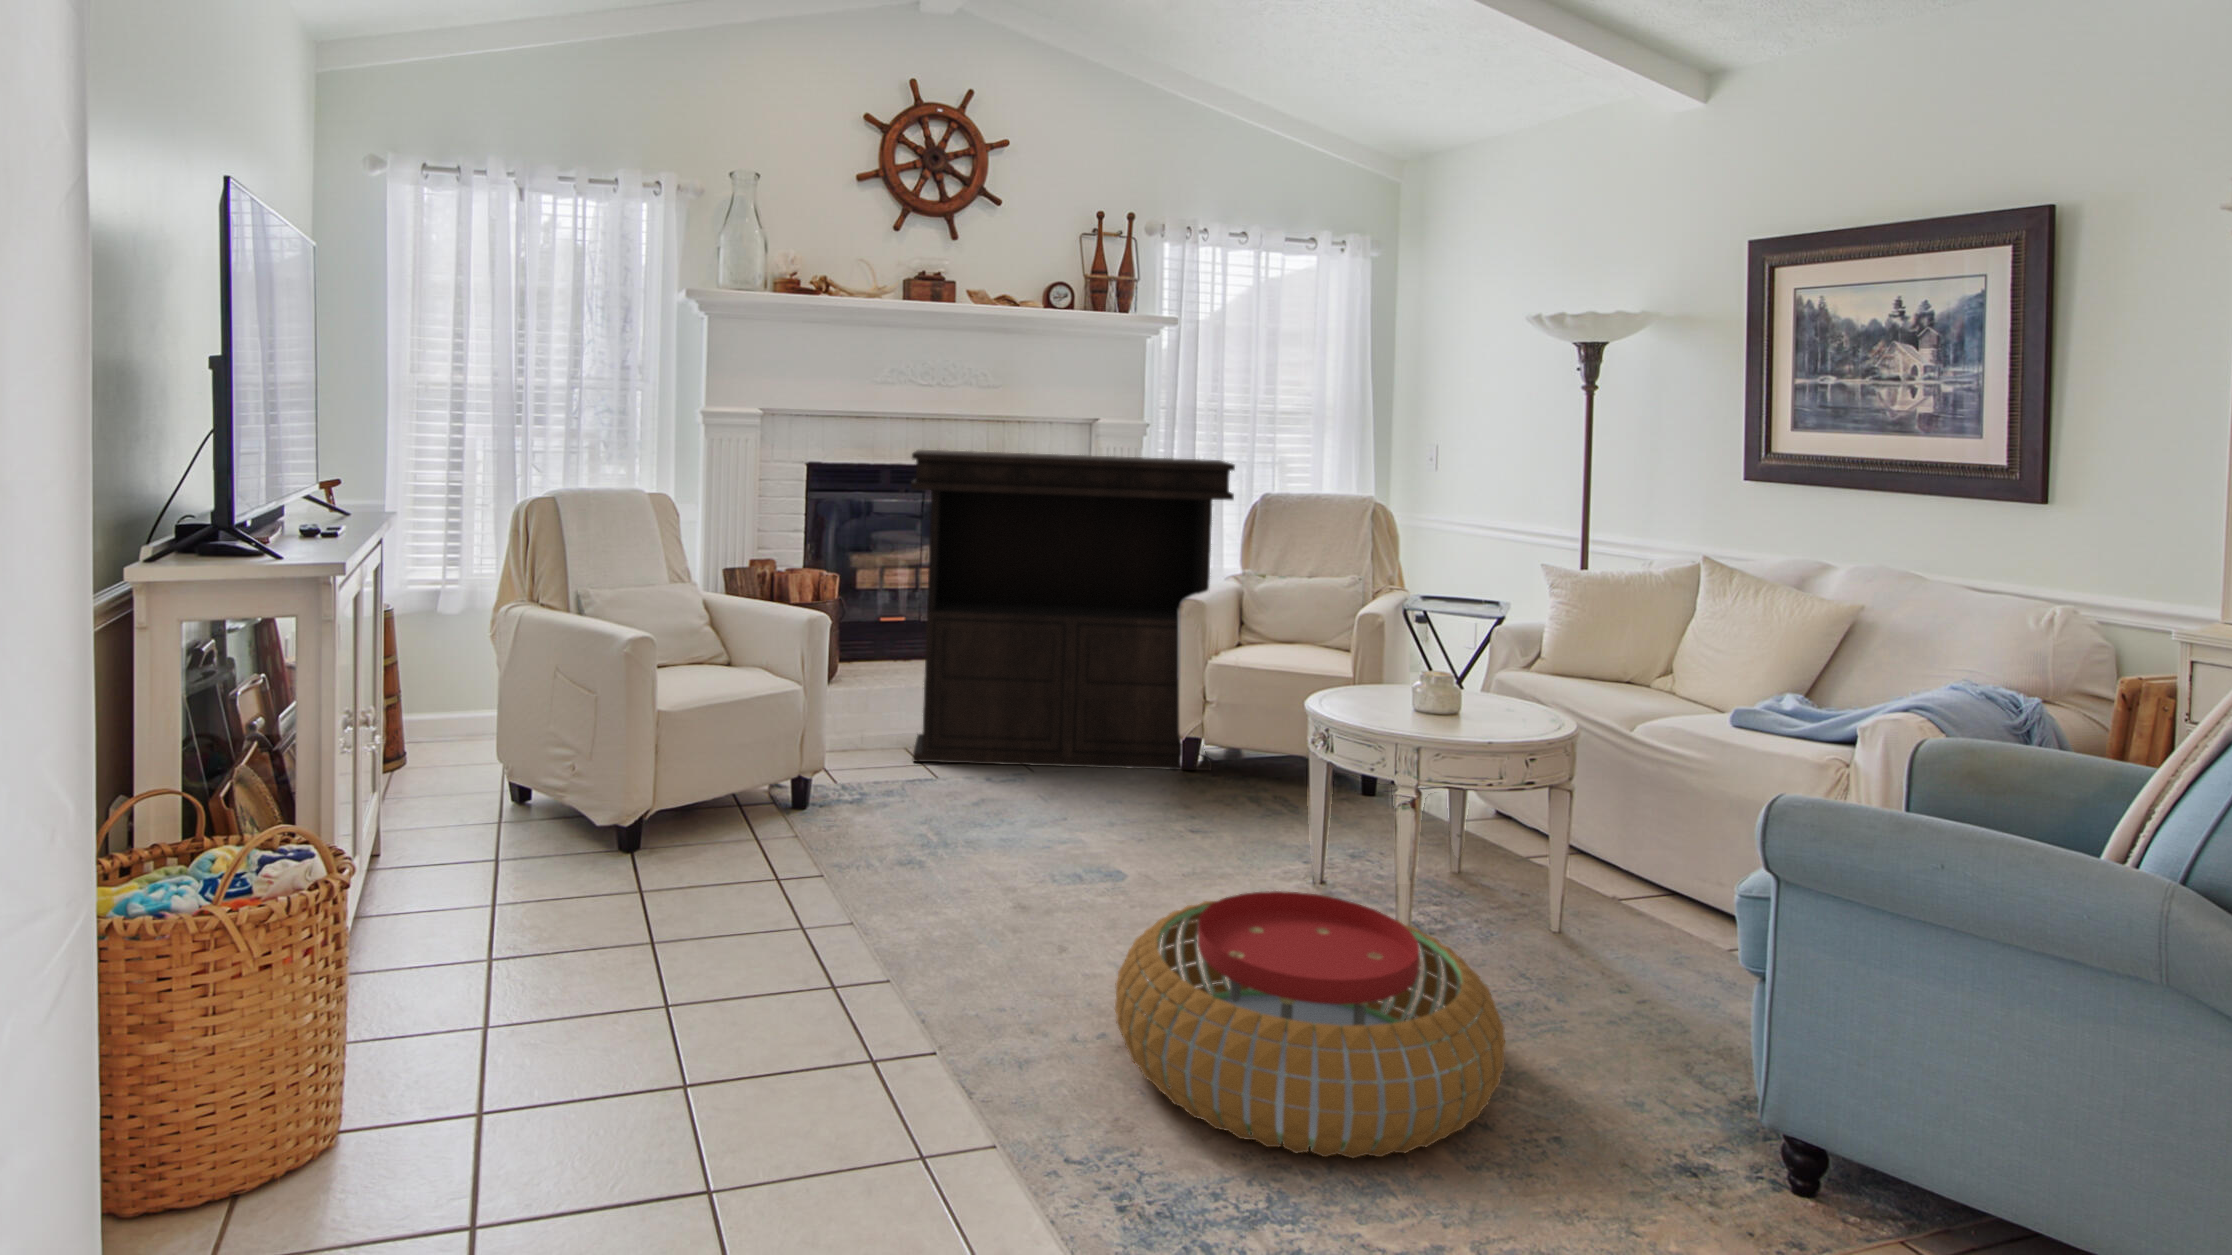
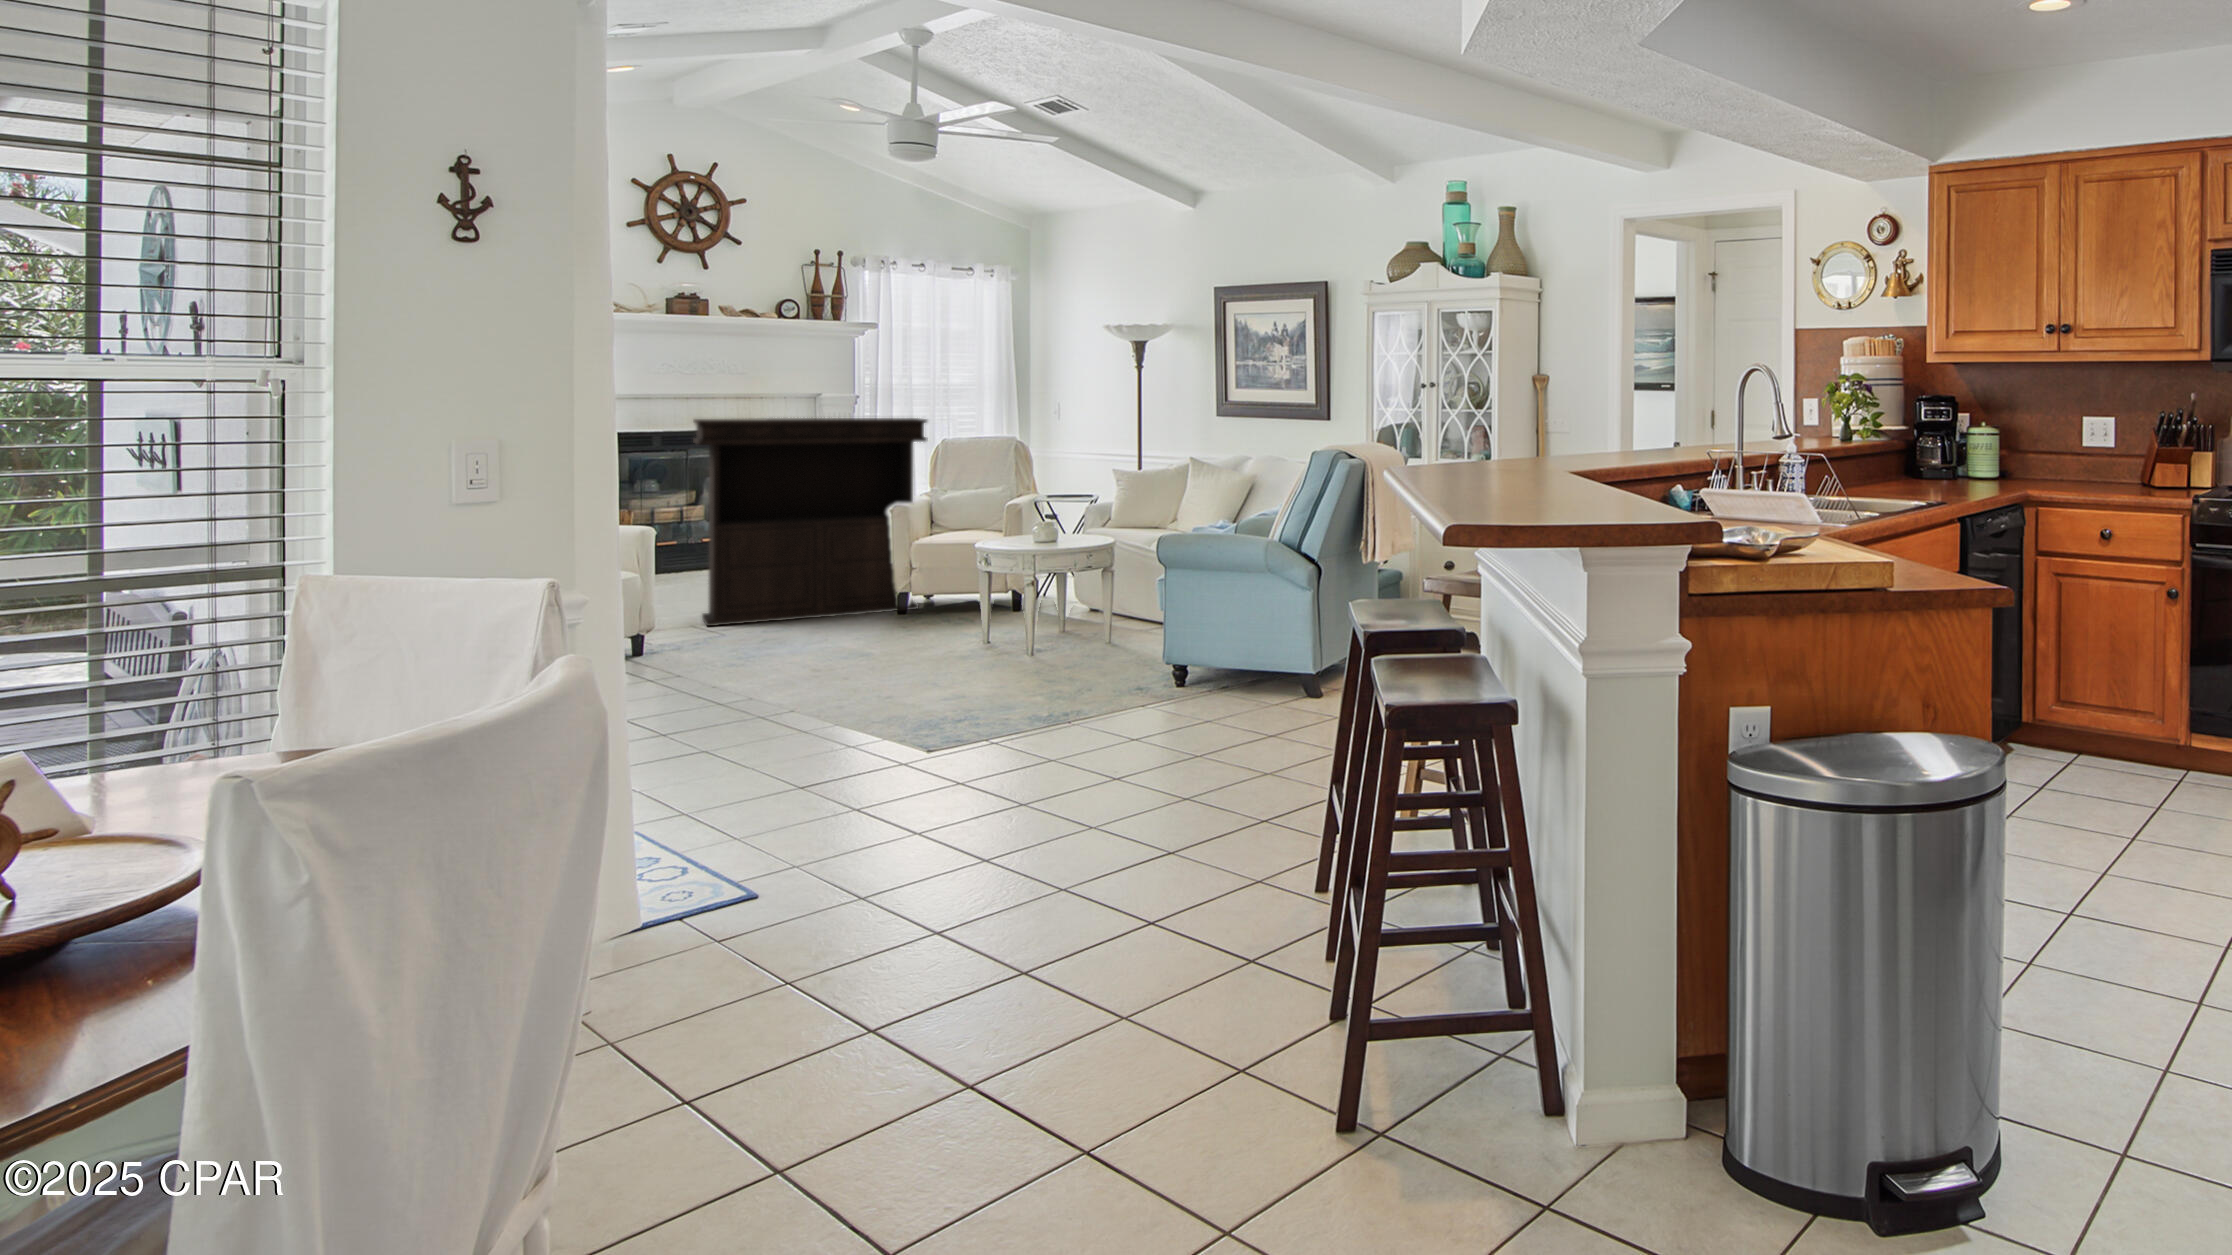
pouf: present [1115,891,1505,1158] -> none [897,607,1072,688]

